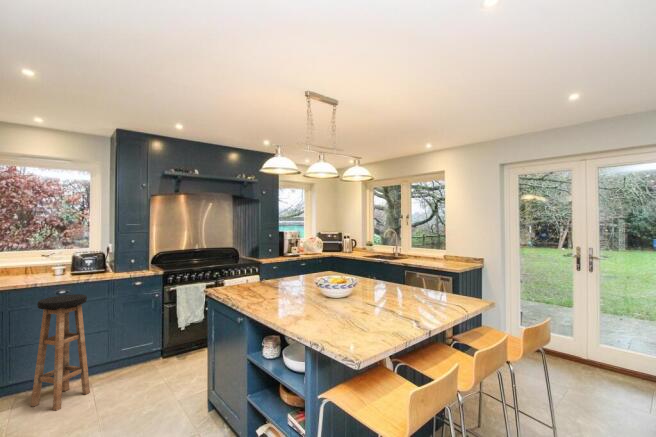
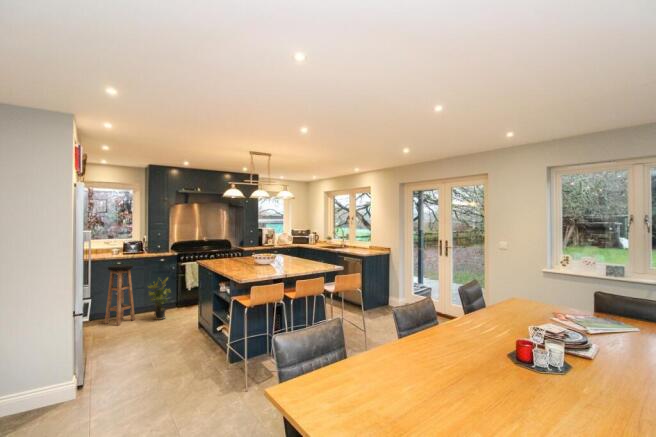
potted plant: none [112,314,155,392] -> present [148,278,171,320]

